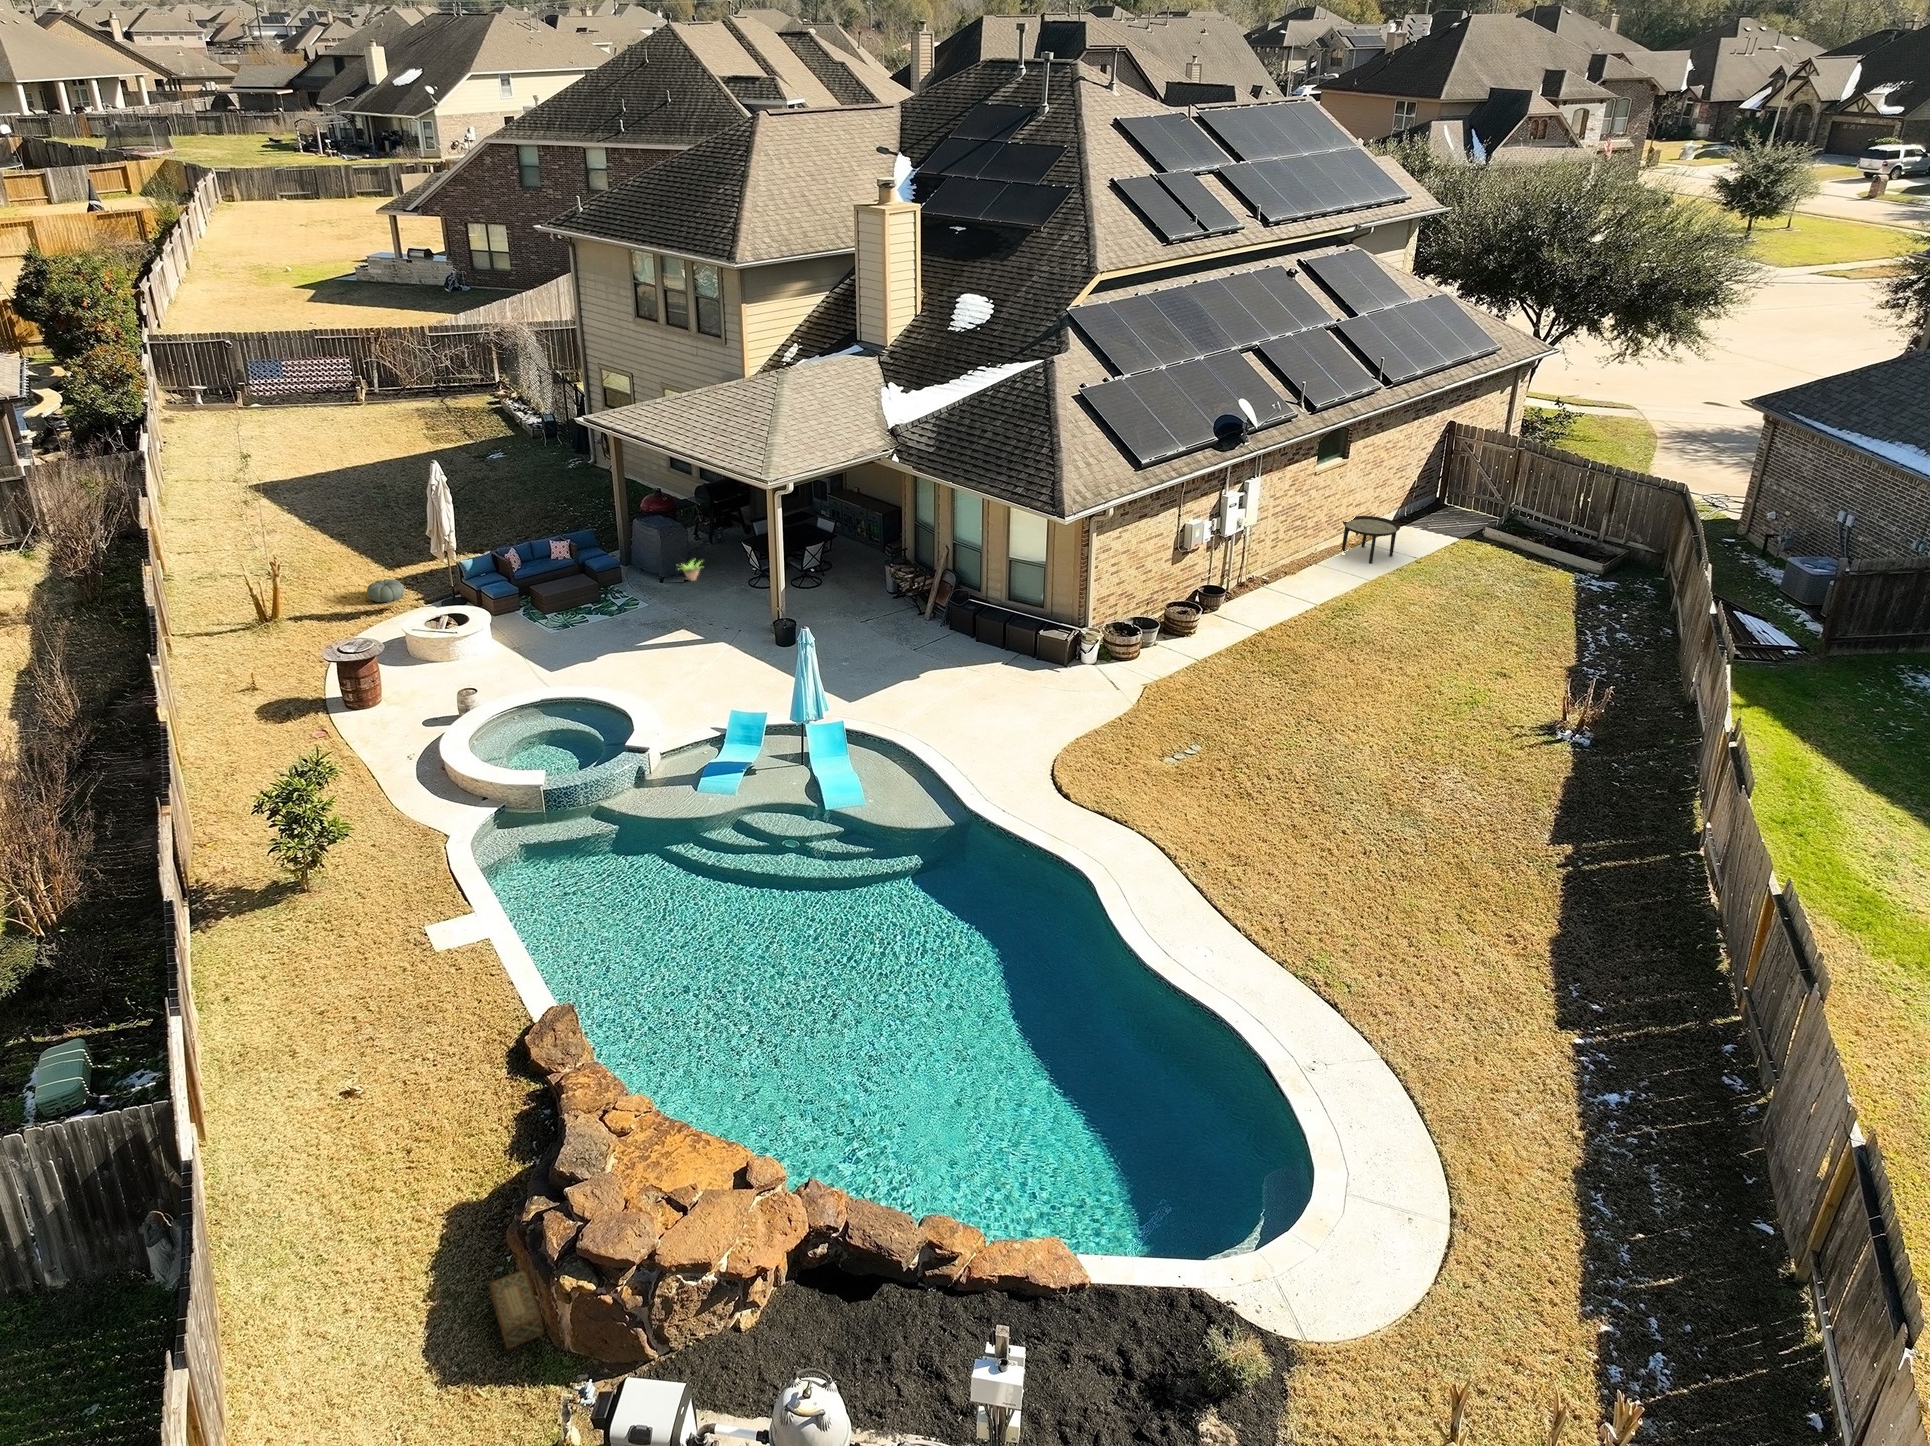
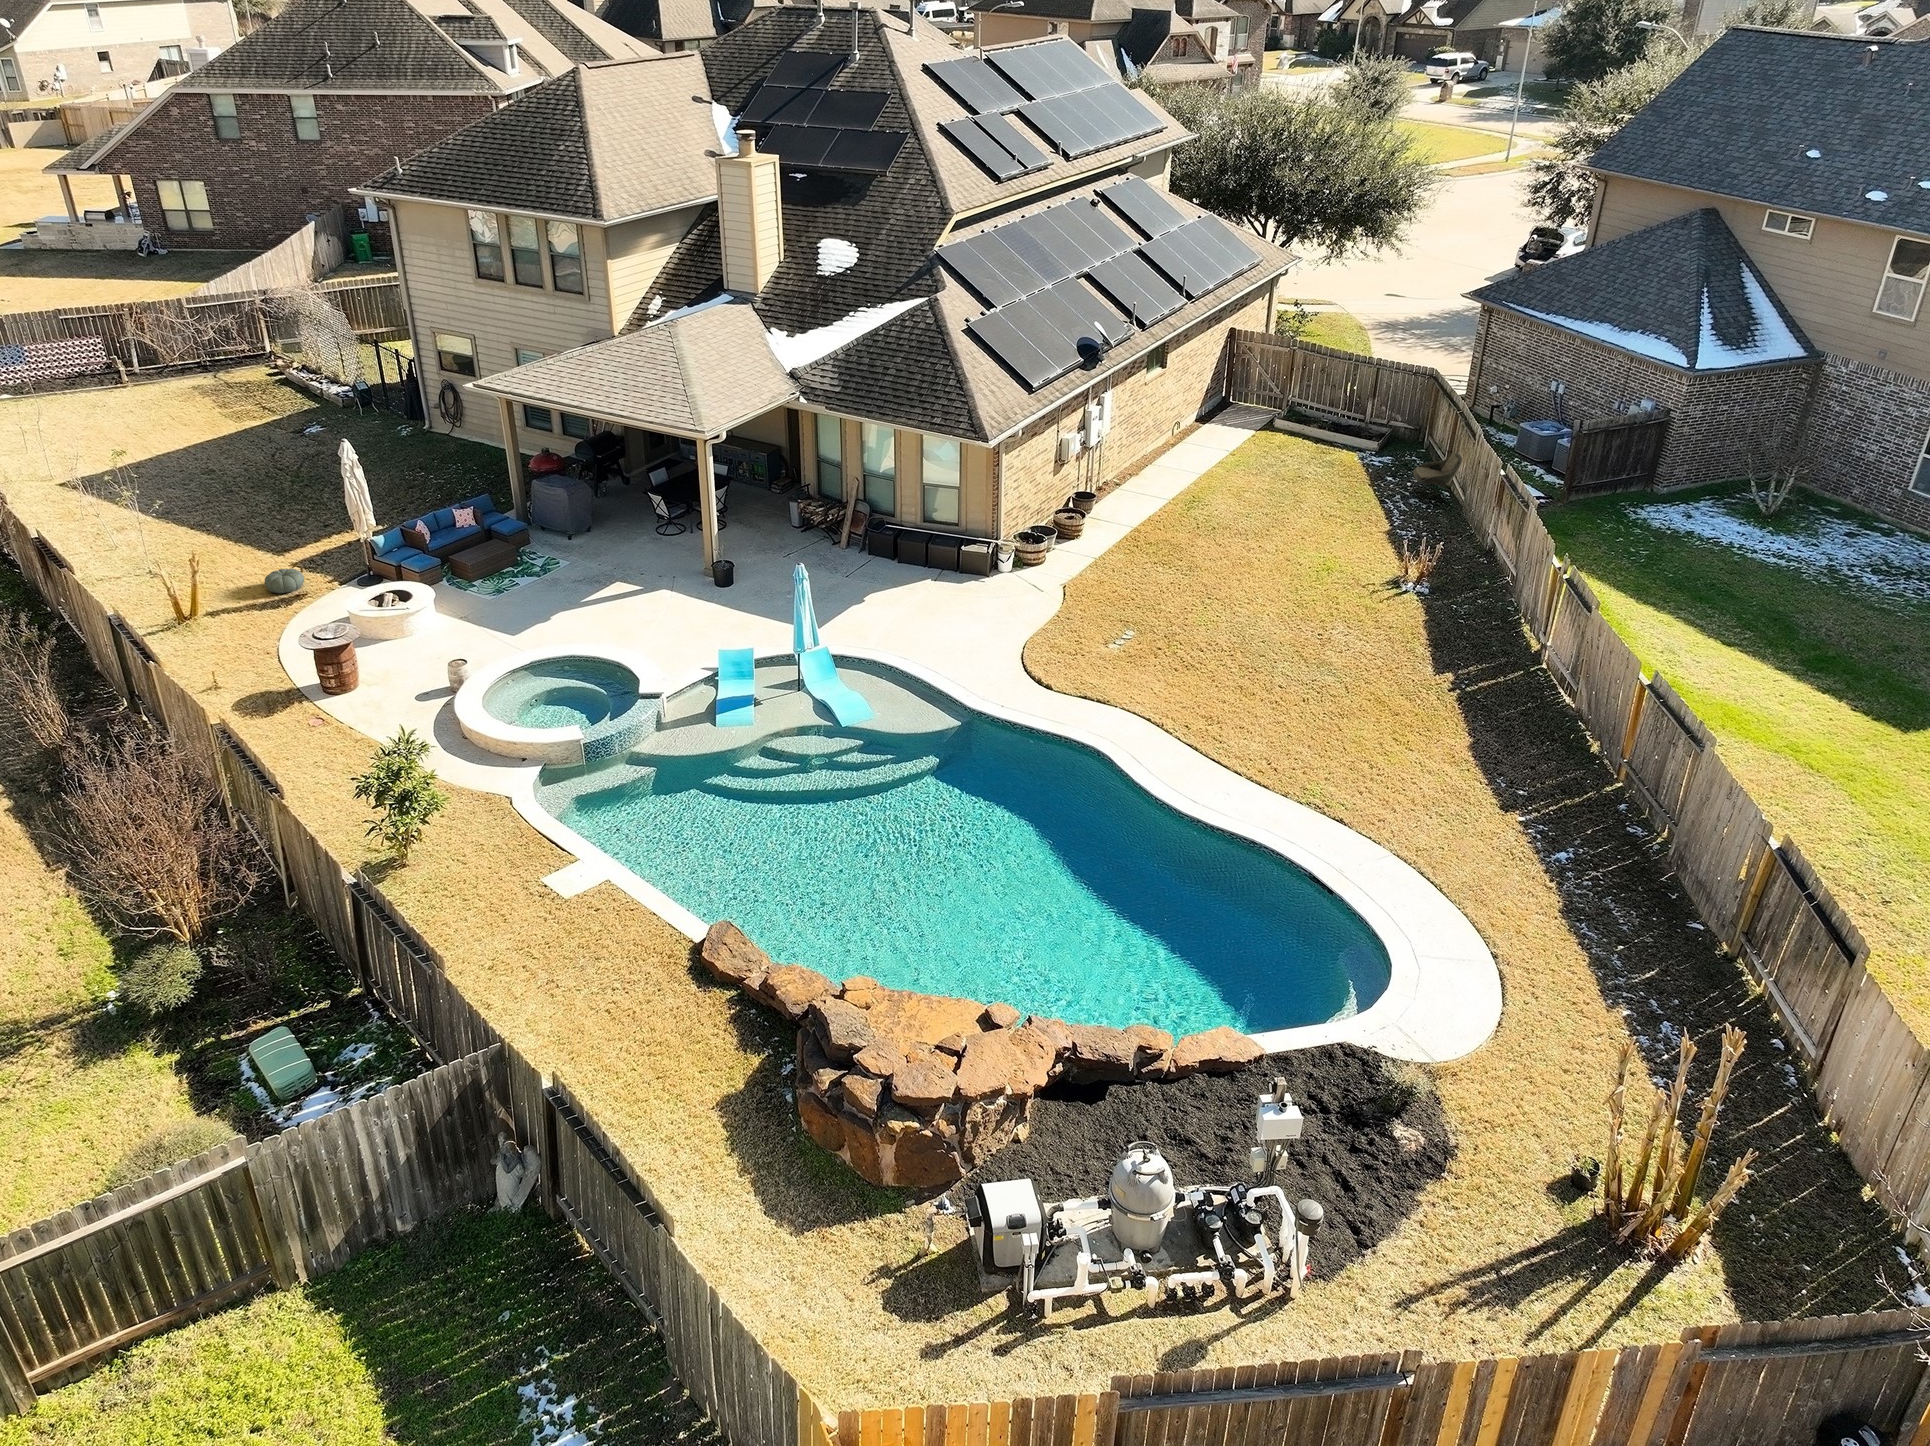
round table: present [1342,516,1400,563] -> none [1168,419,1217,461]
decorative plant: present [680,560,701,581] -> none [578,516,608,538]
lounge chair: none [1623,583,1684,642] -> present [1413,453,1462,502]
woven basket: present [489,1270,544,1349] -> none [801,1136,862,1199]

